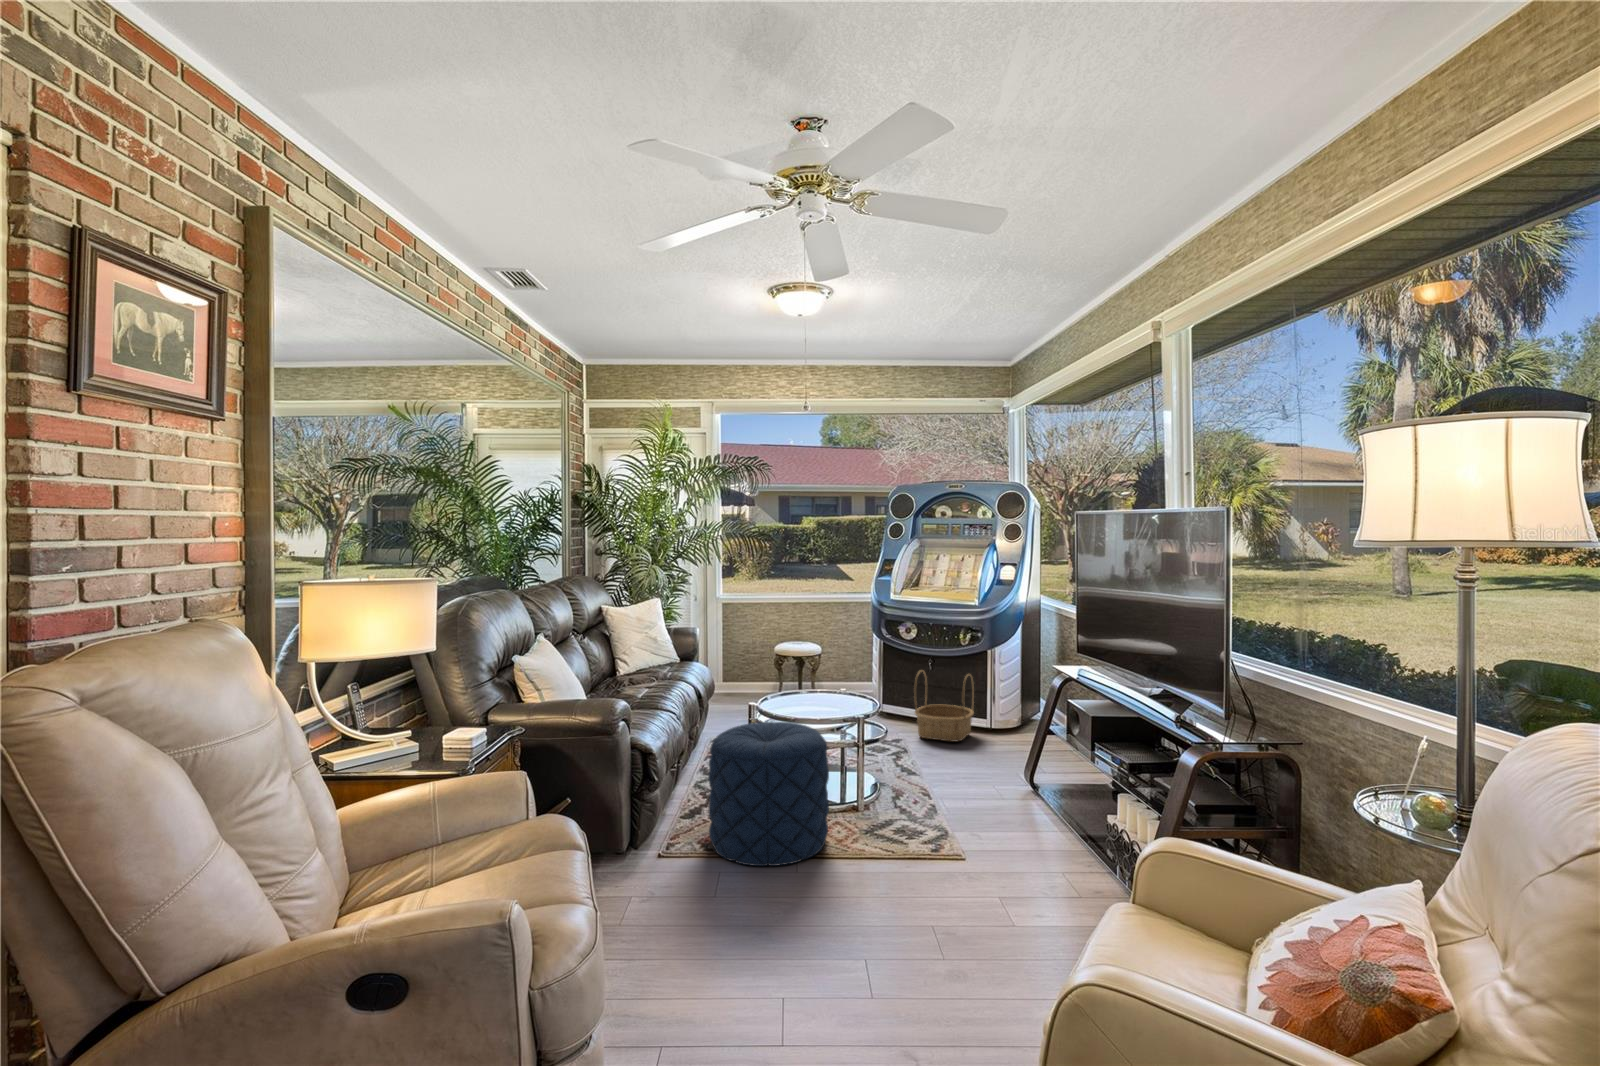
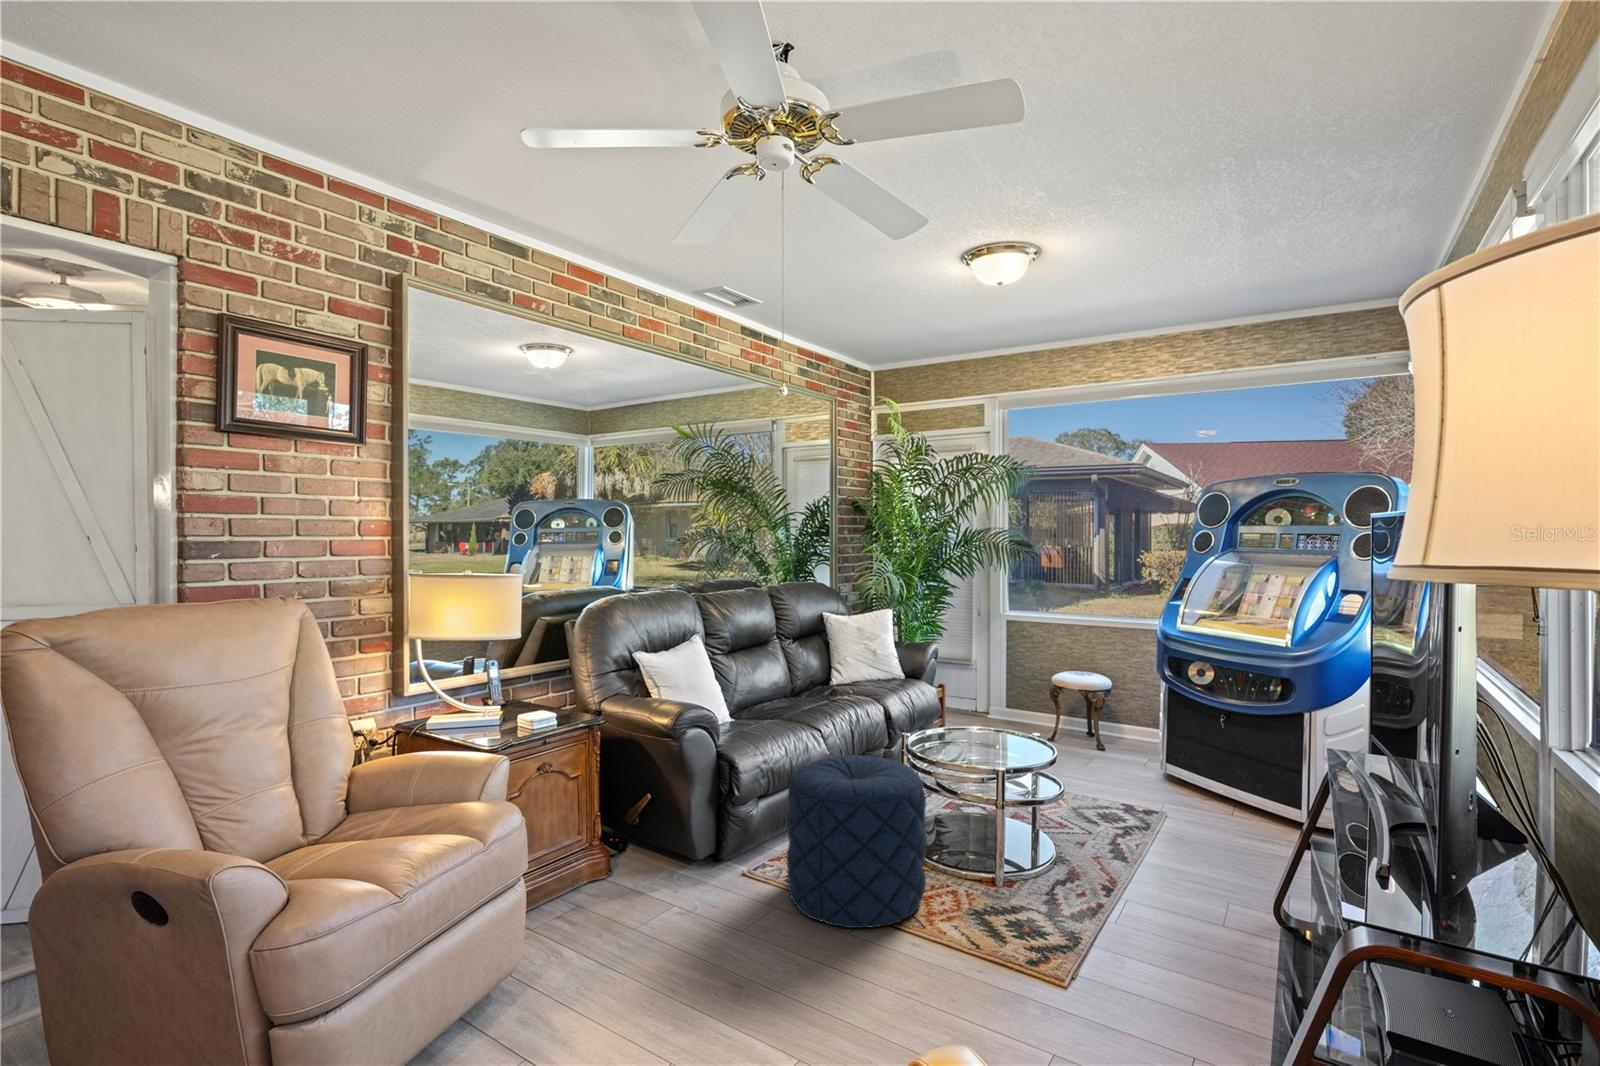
basket: present [914,670,974,742] -> none [1178,725,1275,831]

